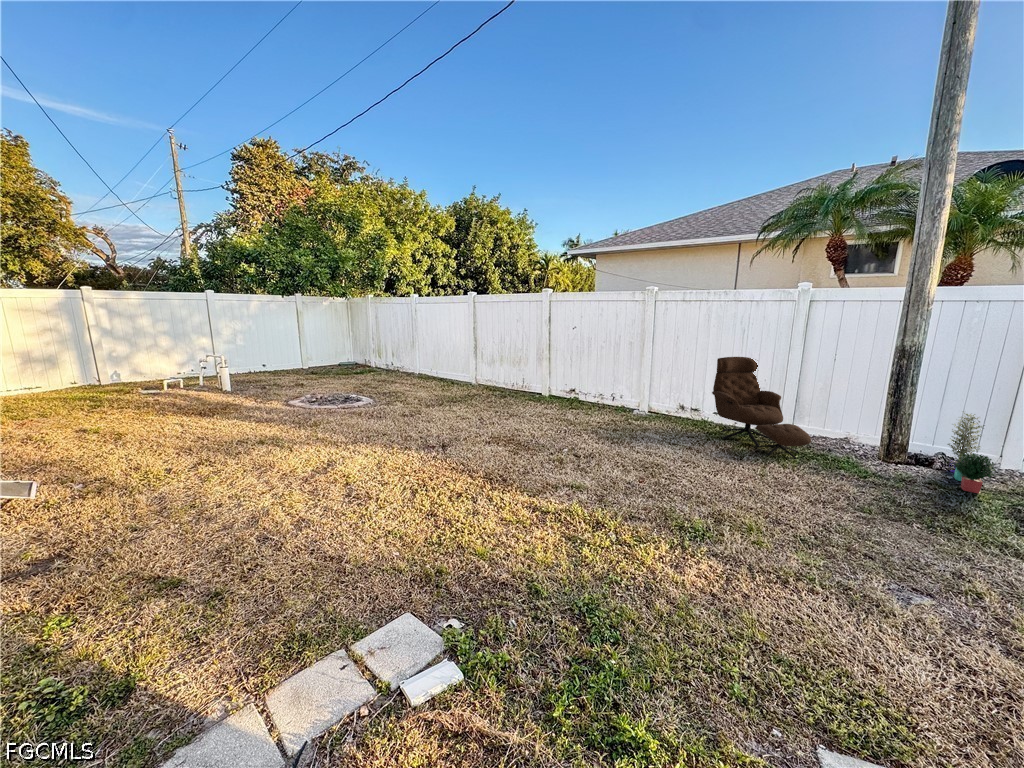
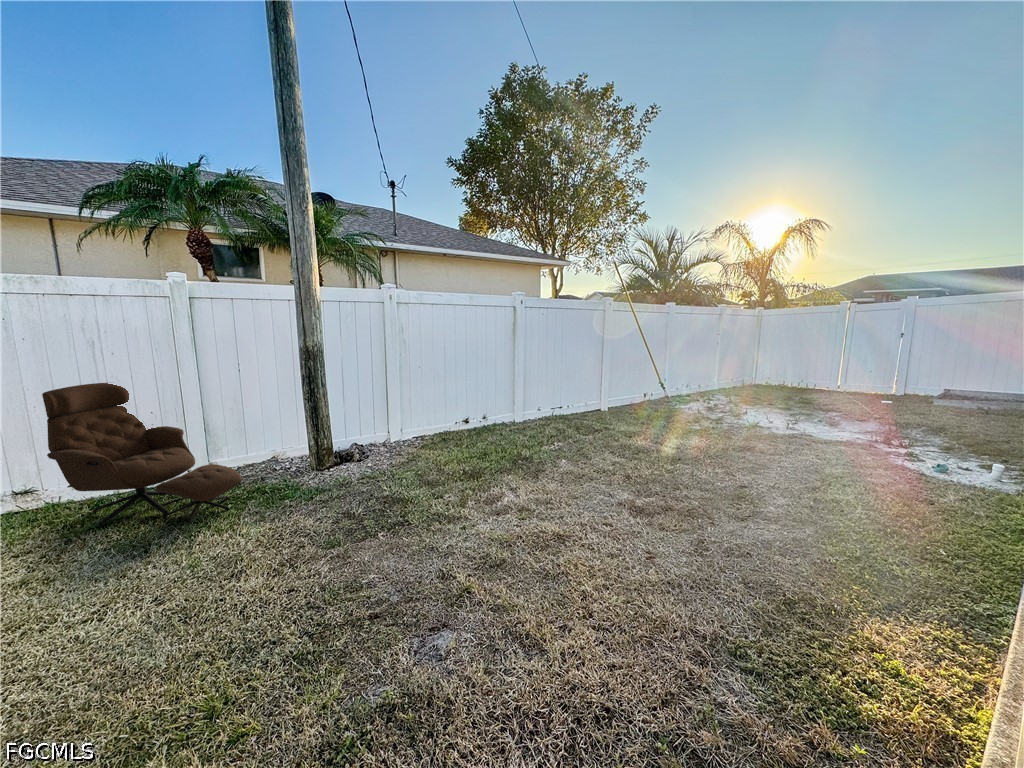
potted plant: present [947,413,995,493] -> none [355,402,397,473]

